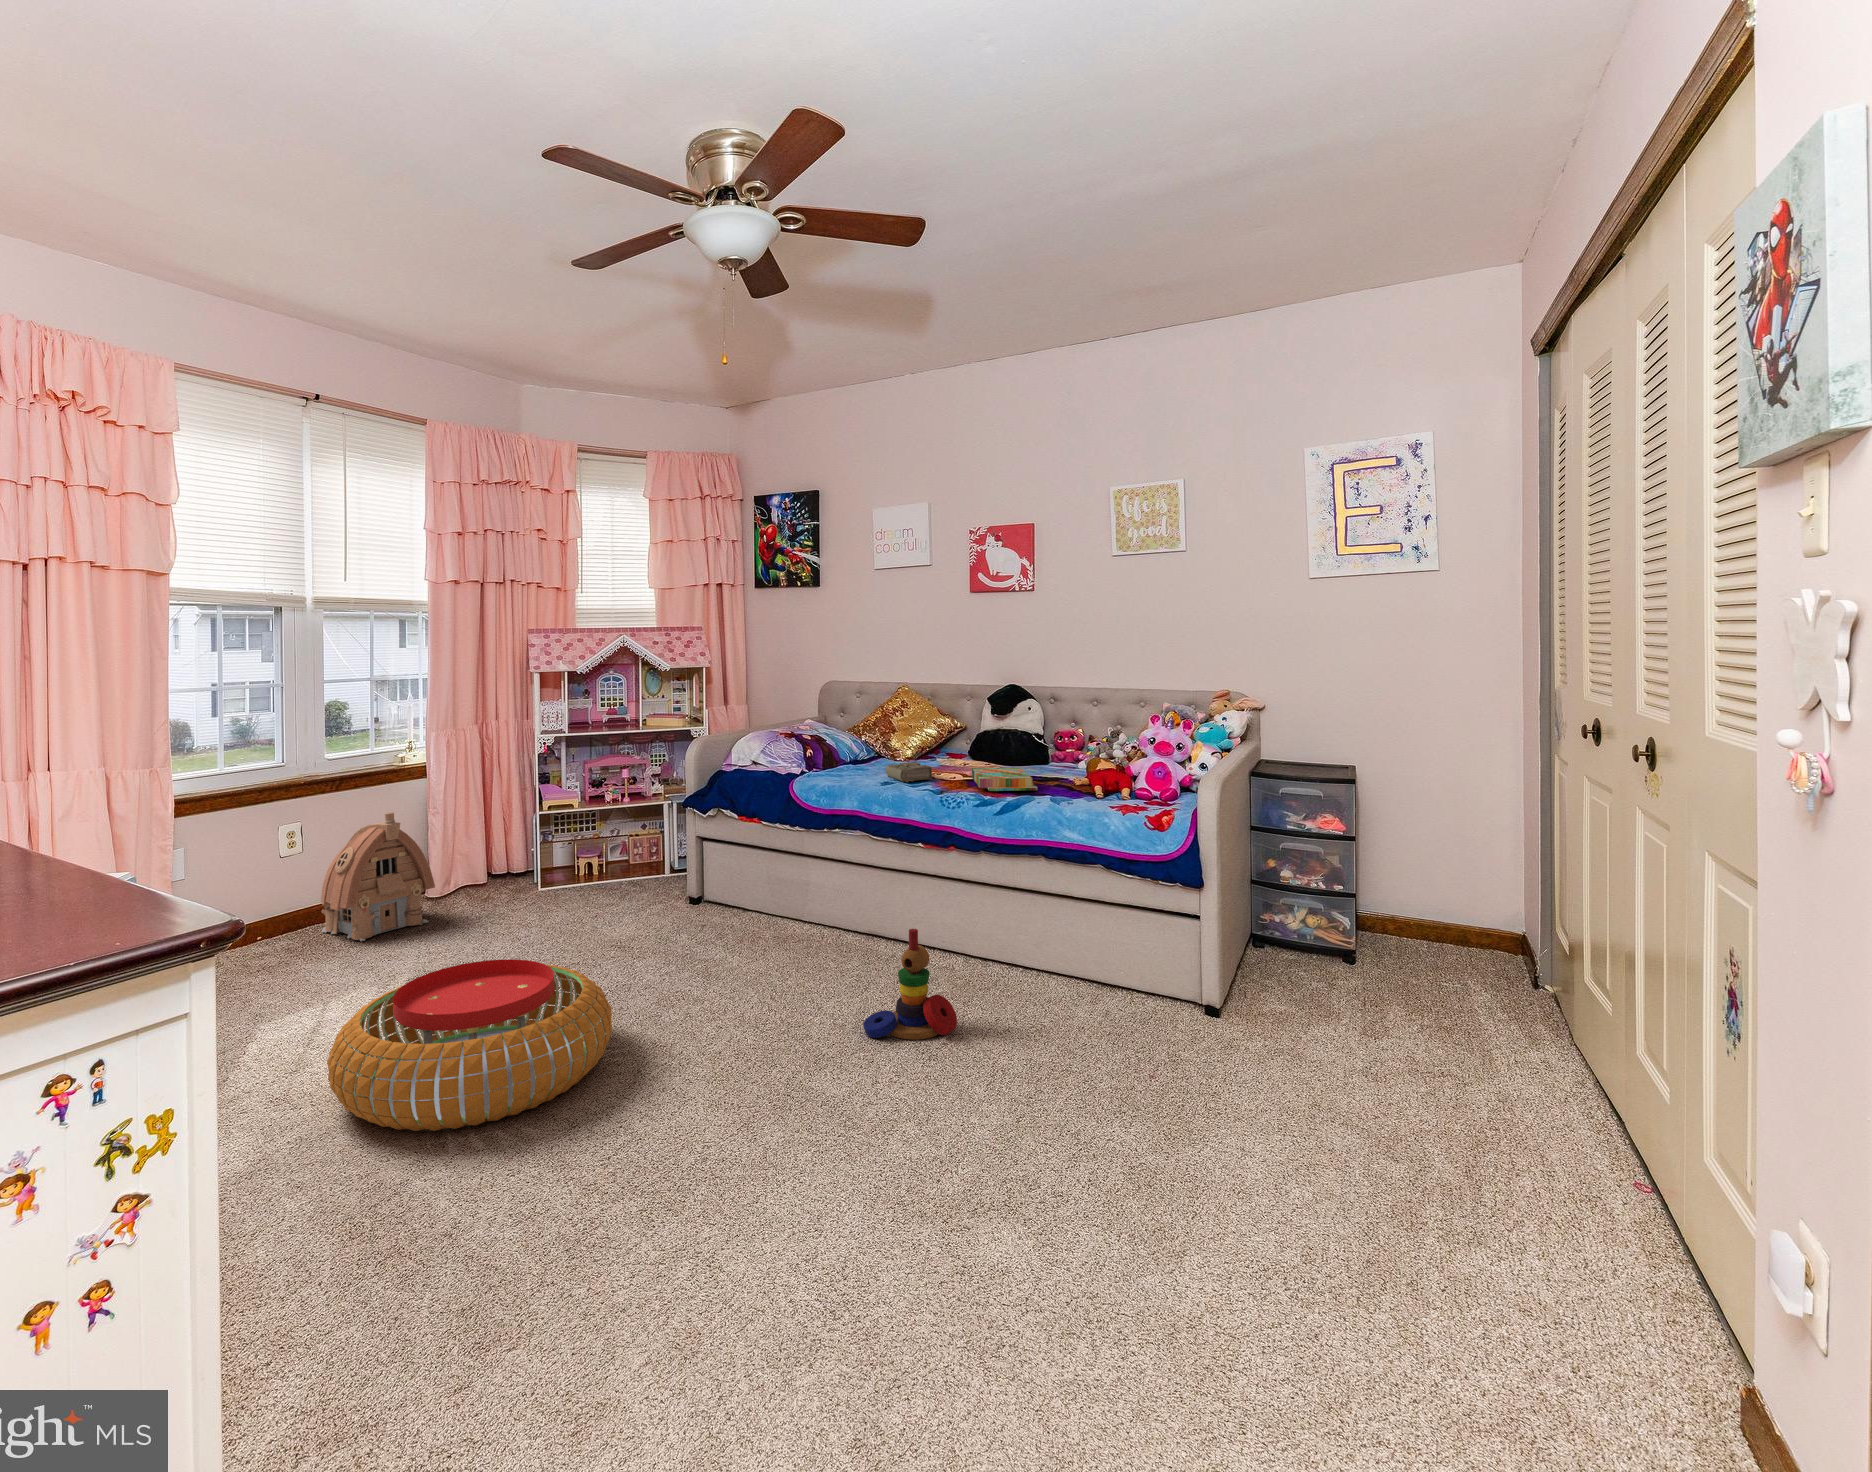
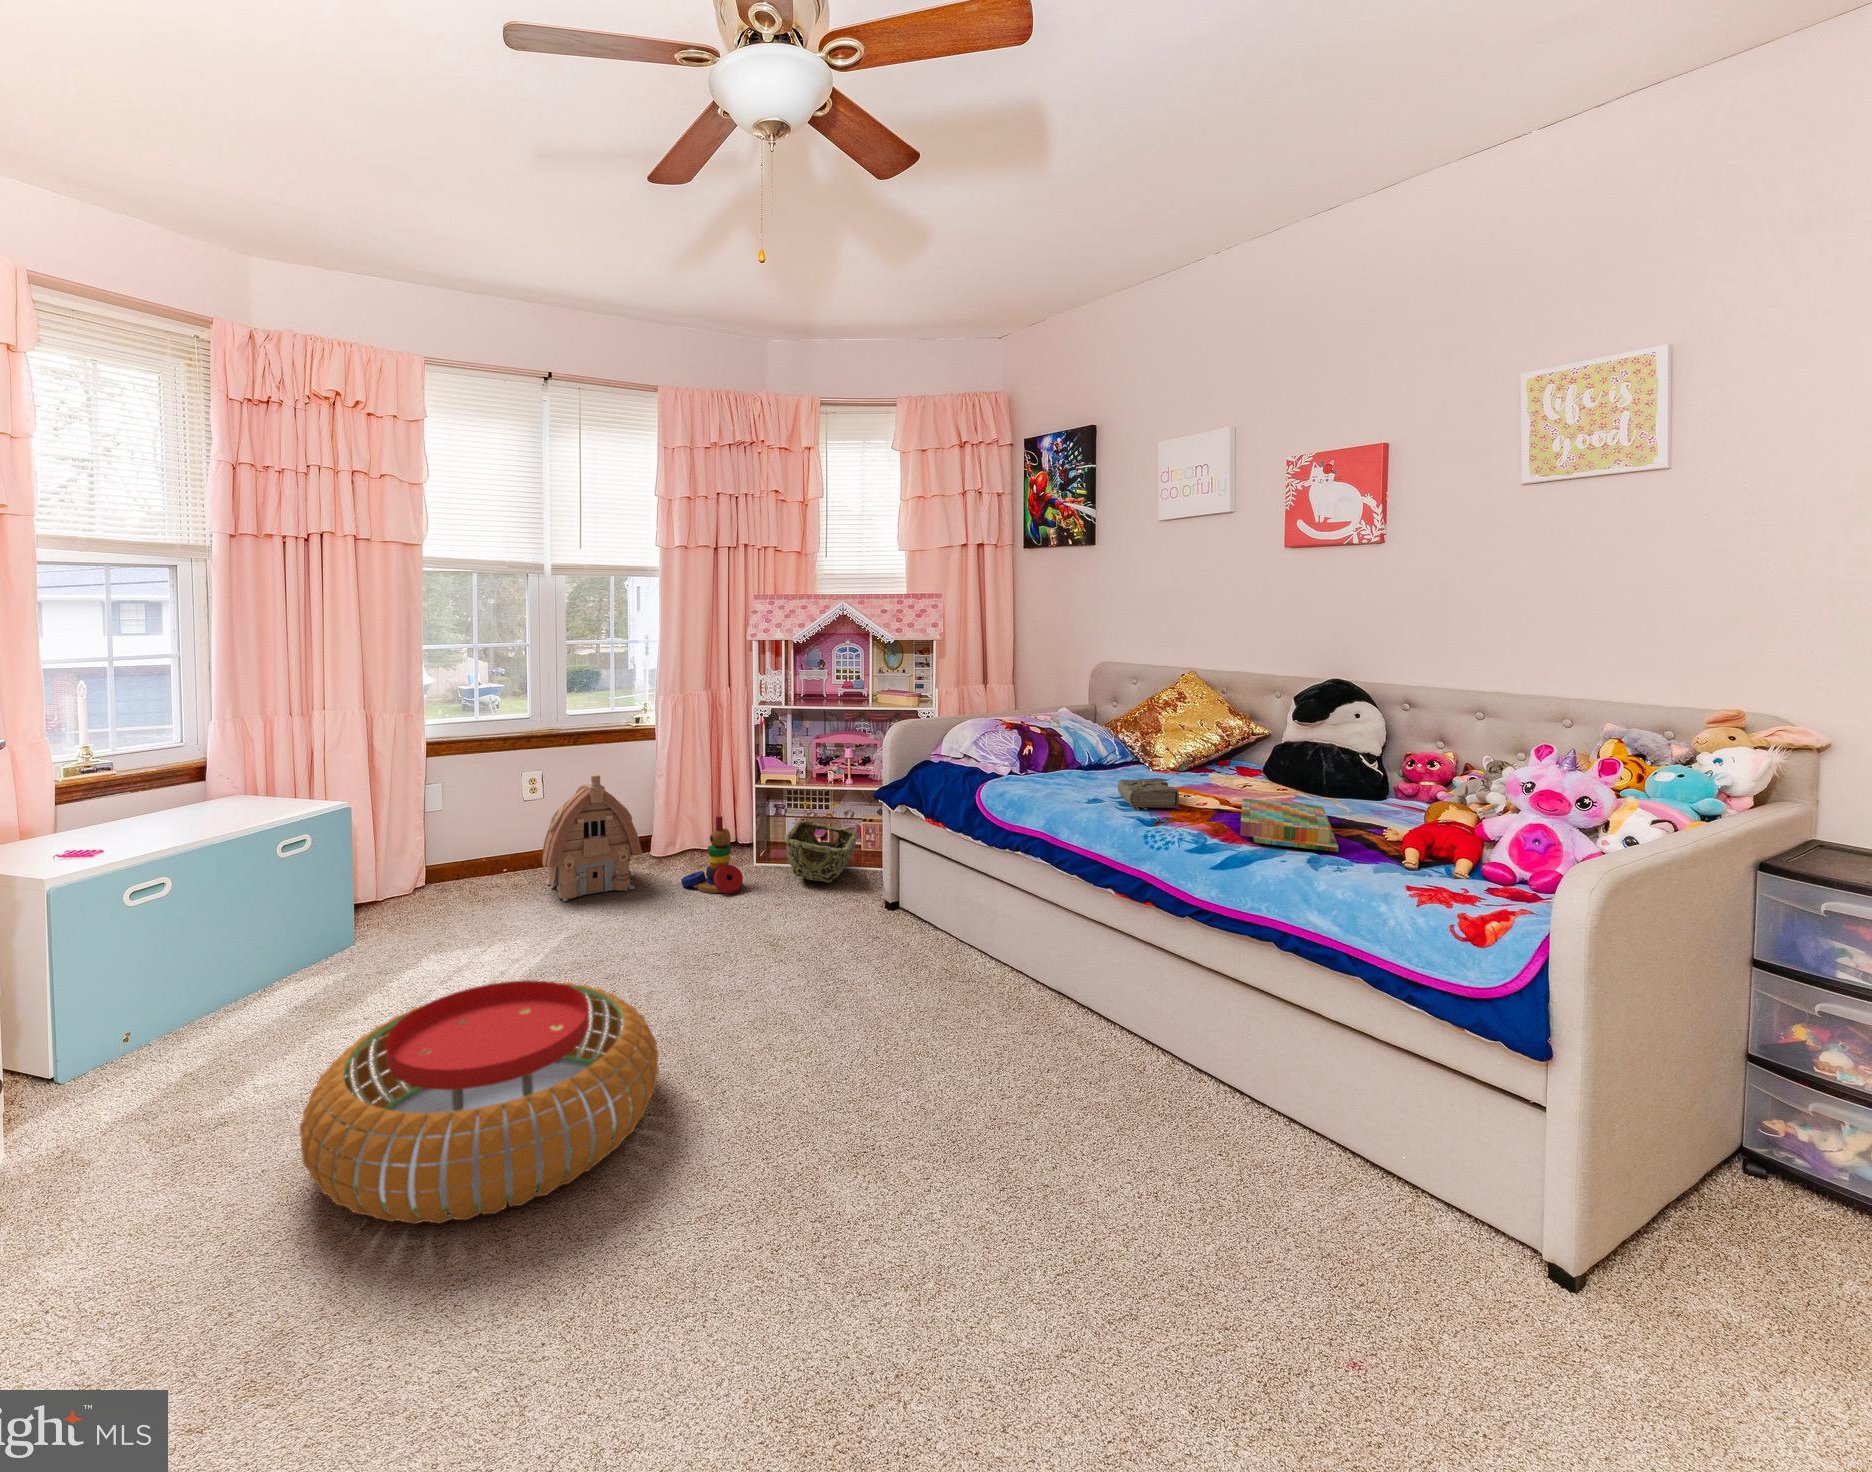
woven basket: none [574,842,640,892] -> present [784,821,857,883]
stacking toy: present [863,929,957,1040] -> present [681,816,743,894]

